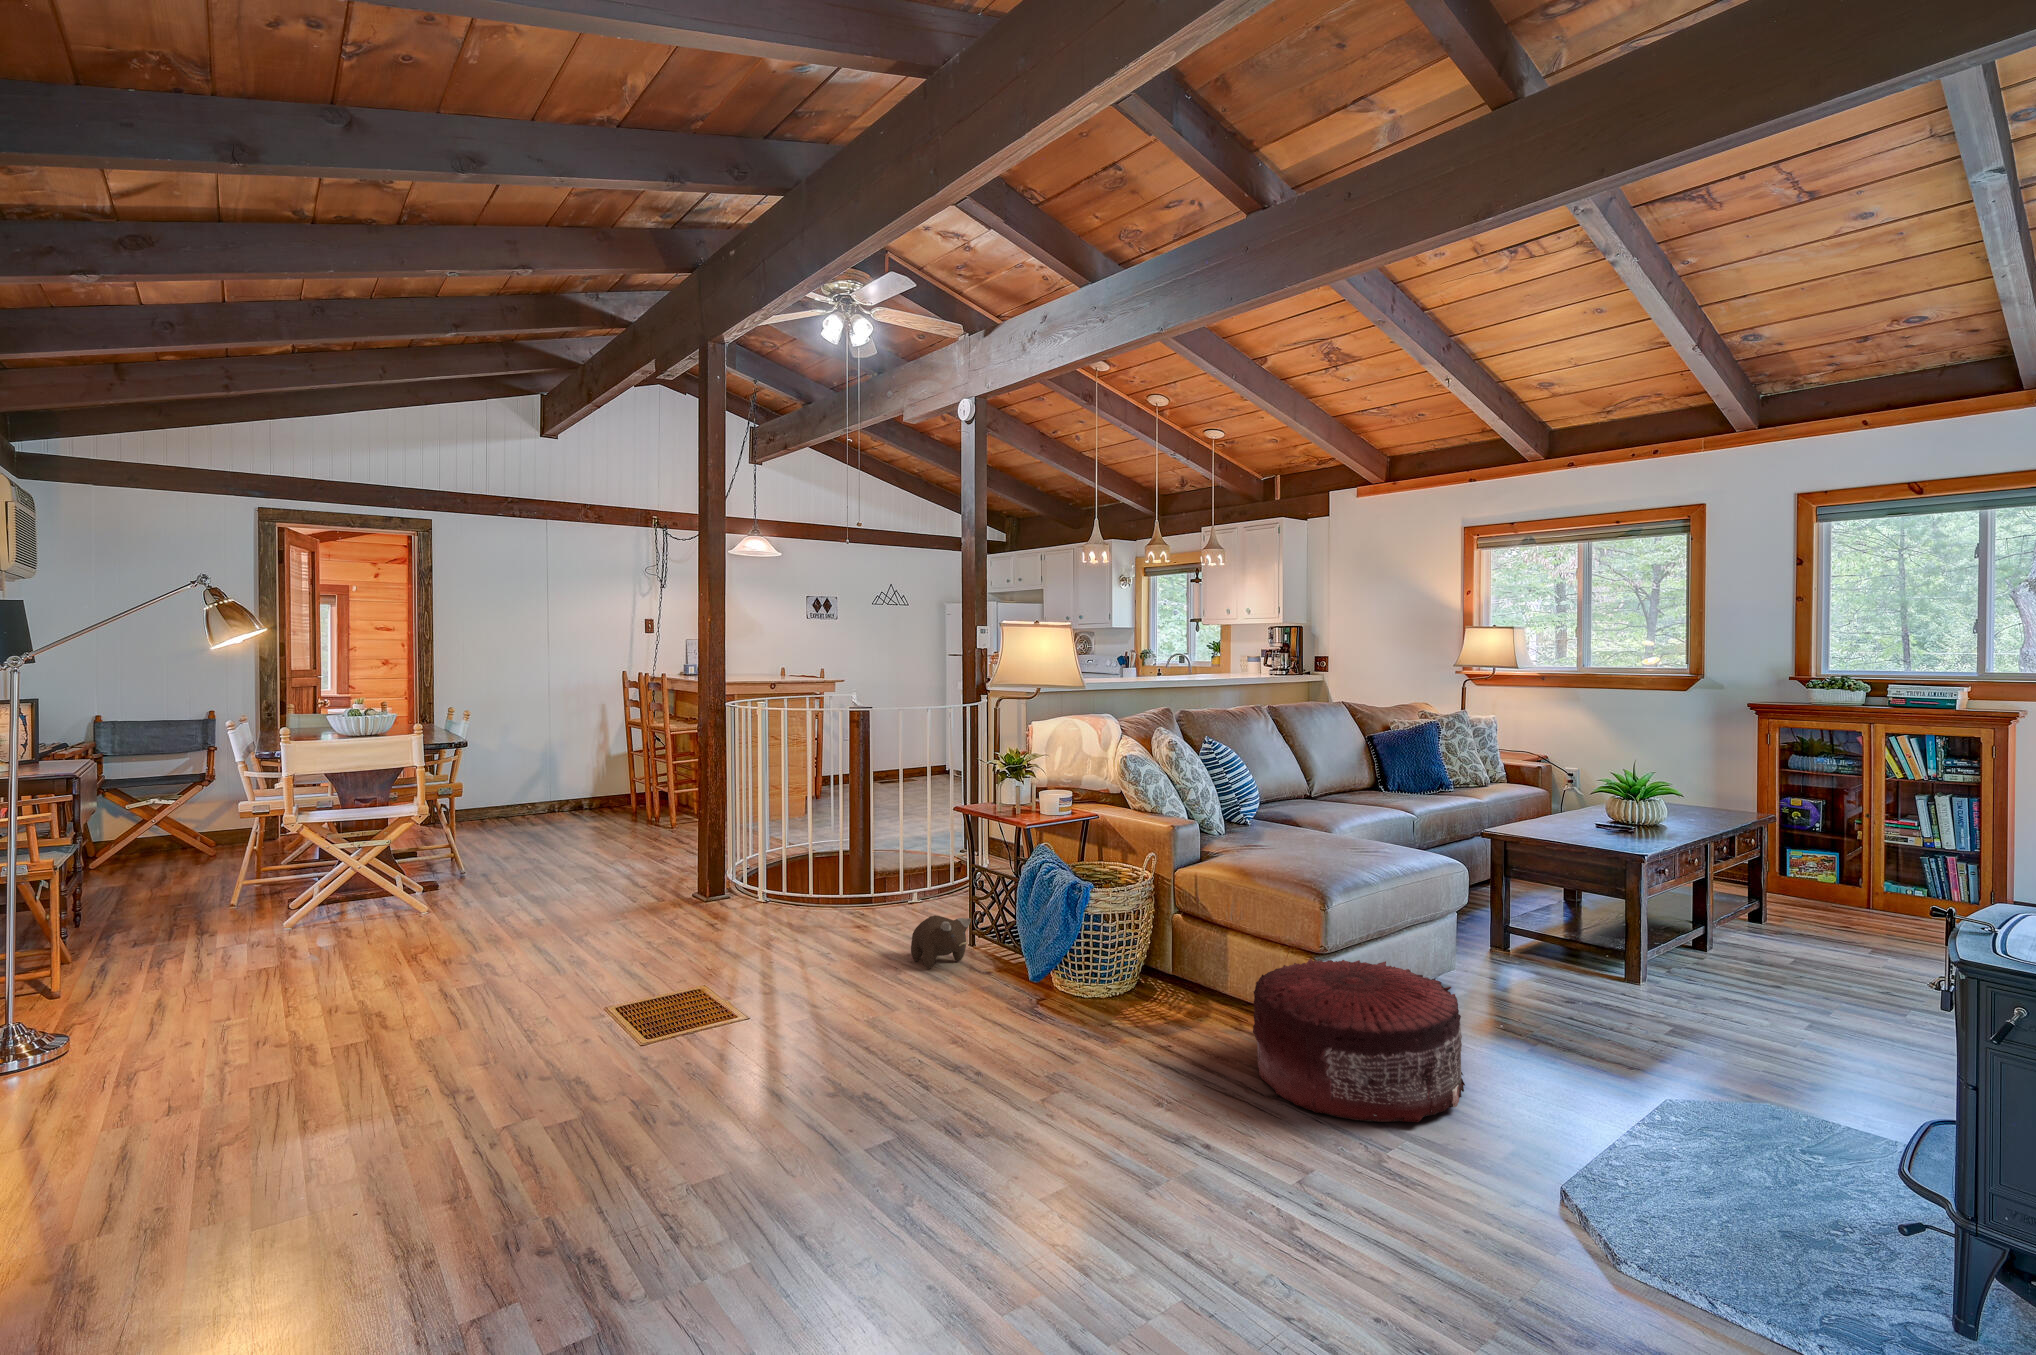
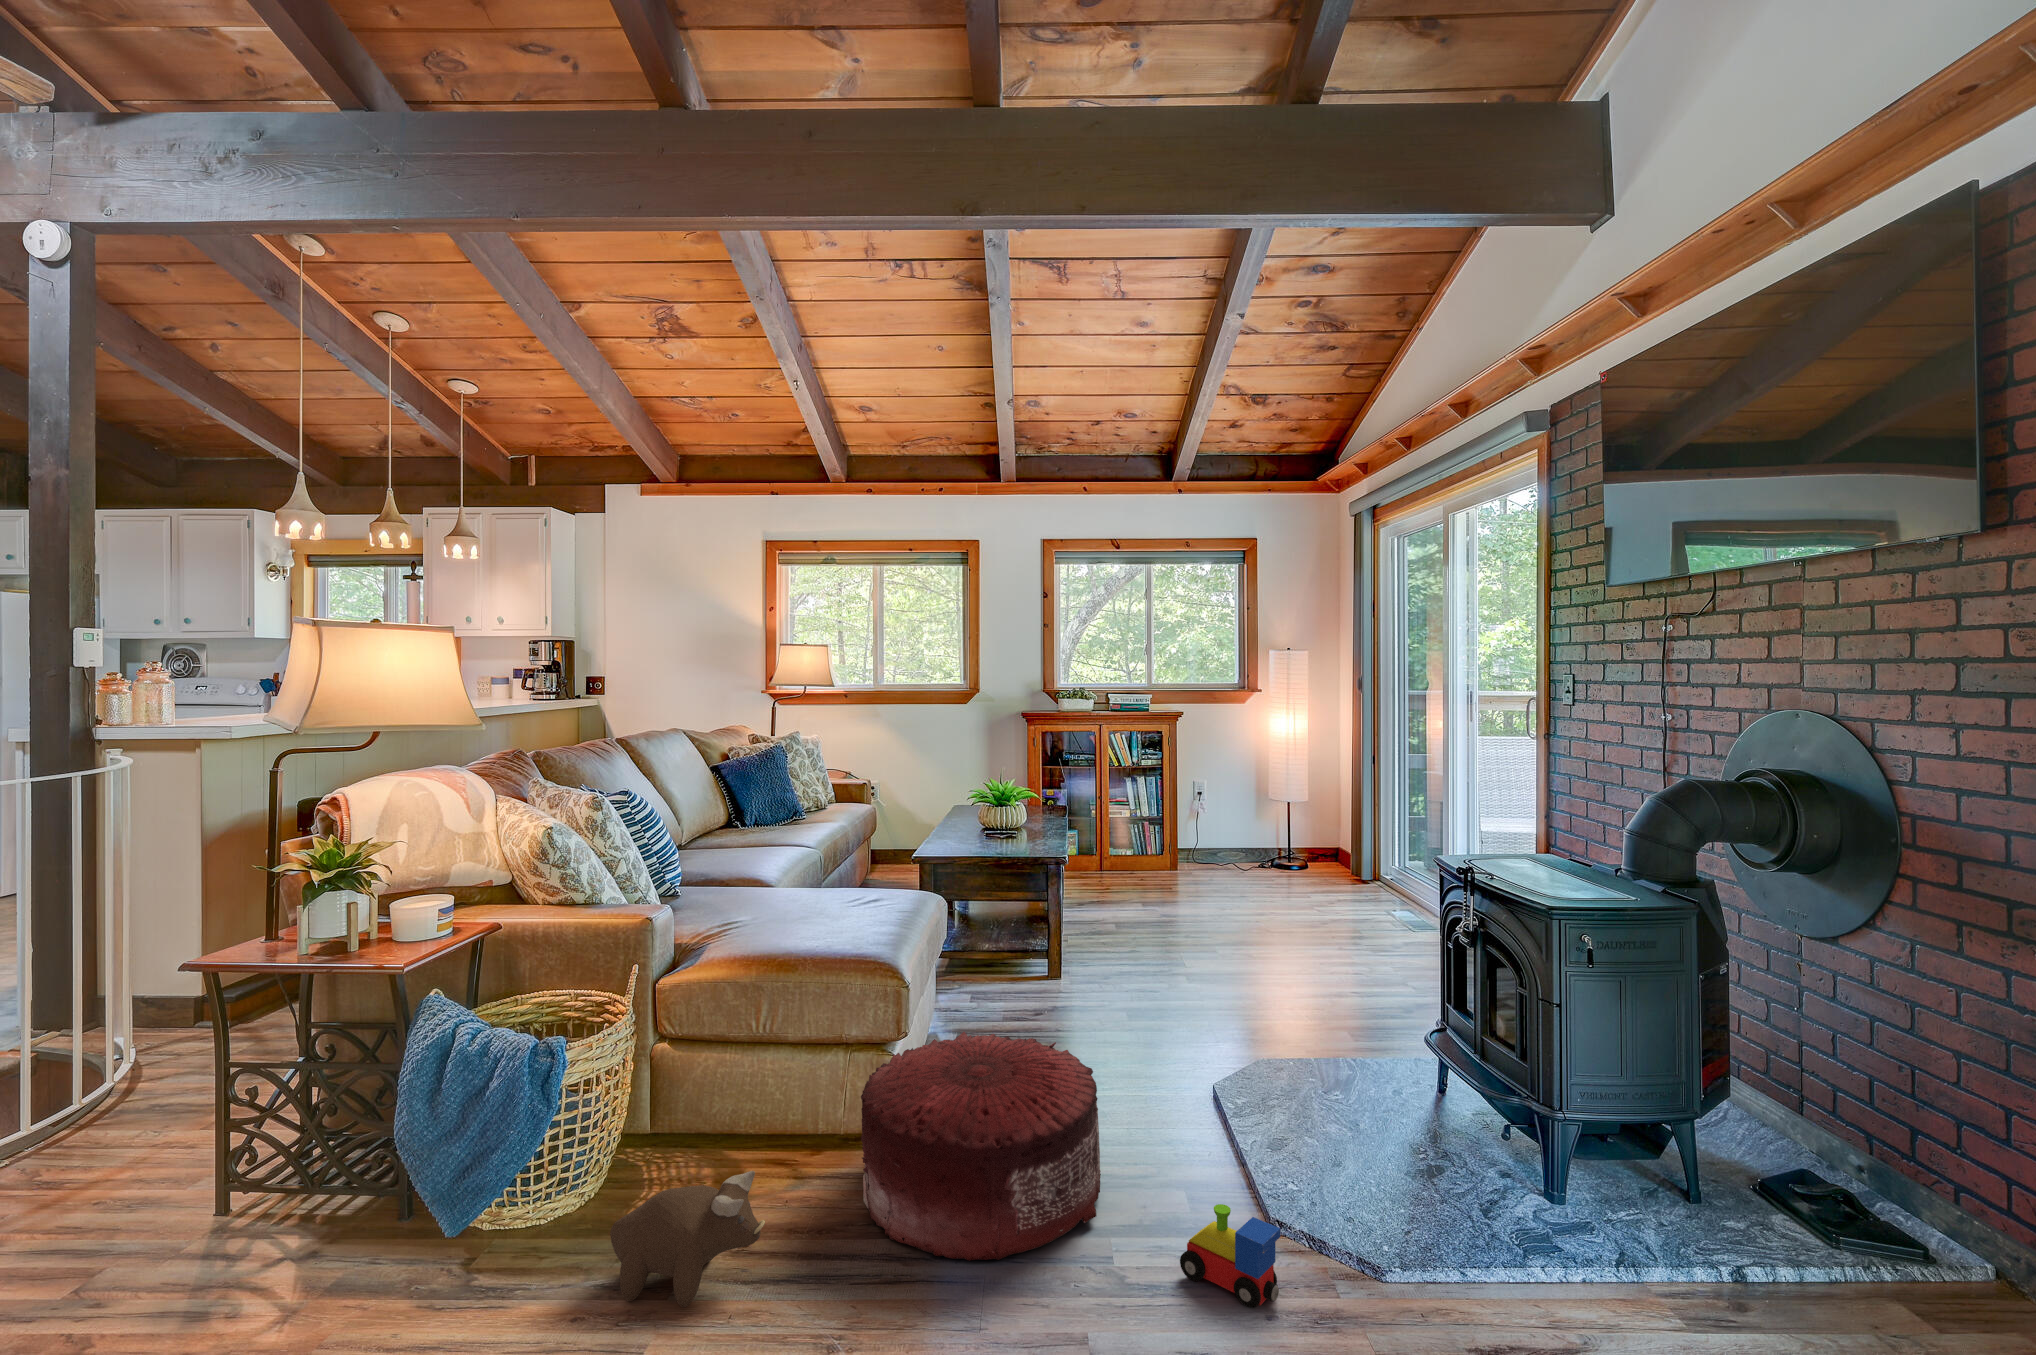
plush toy: present [911,915,971,969] -> present [610,1171,765,1307]
toy train: none [1444,1128,1514,1220] -> present [1180,1204,1281,1308]

